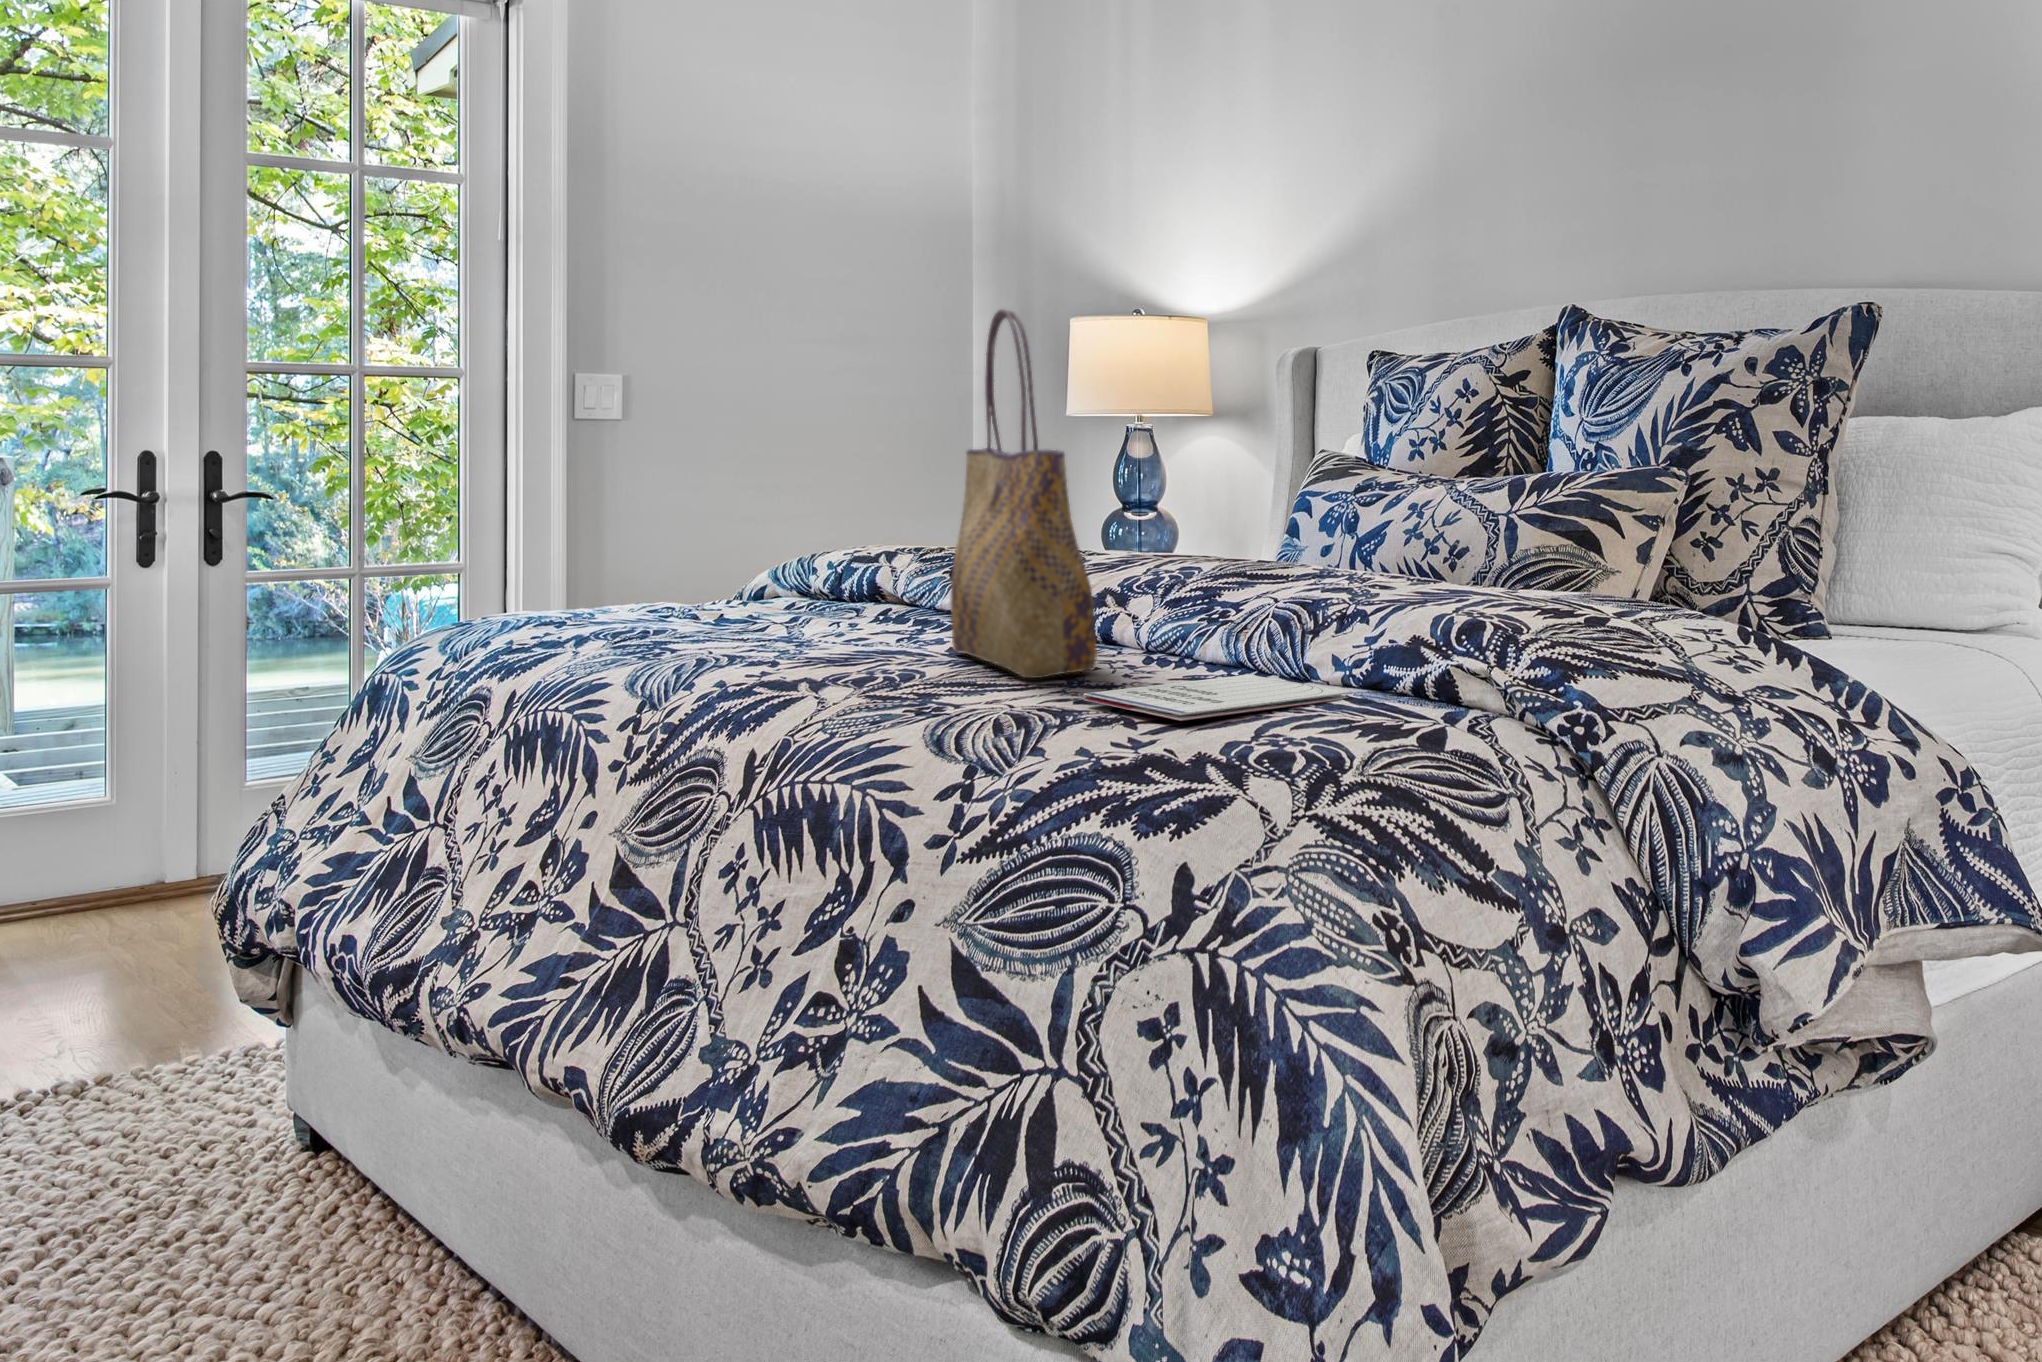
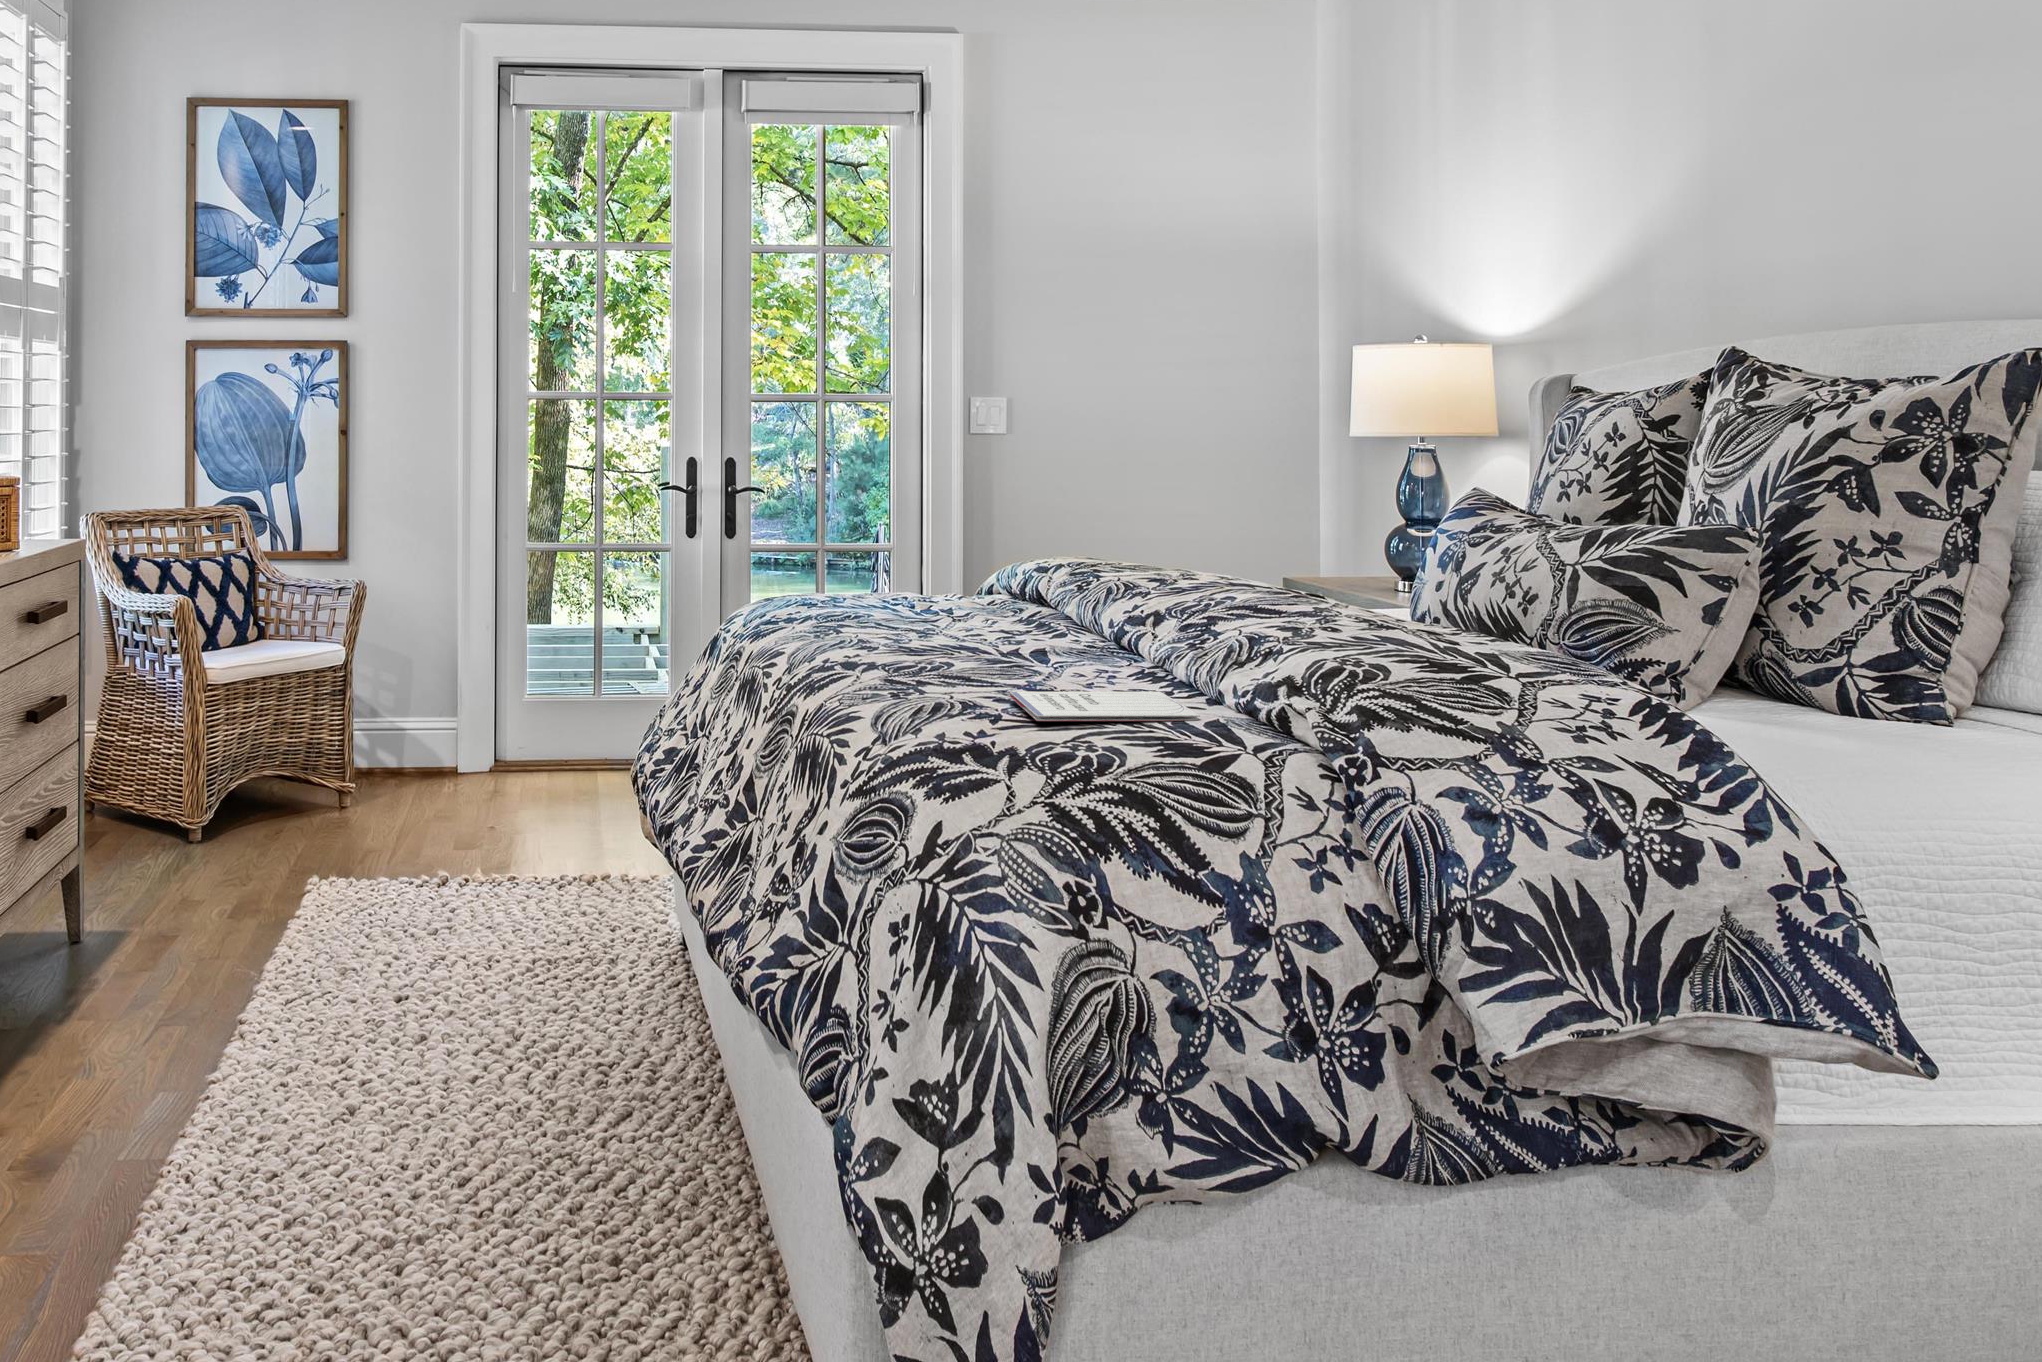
tote bag: present [950,309,1097,678] -> none [1000,386,1072,676]

